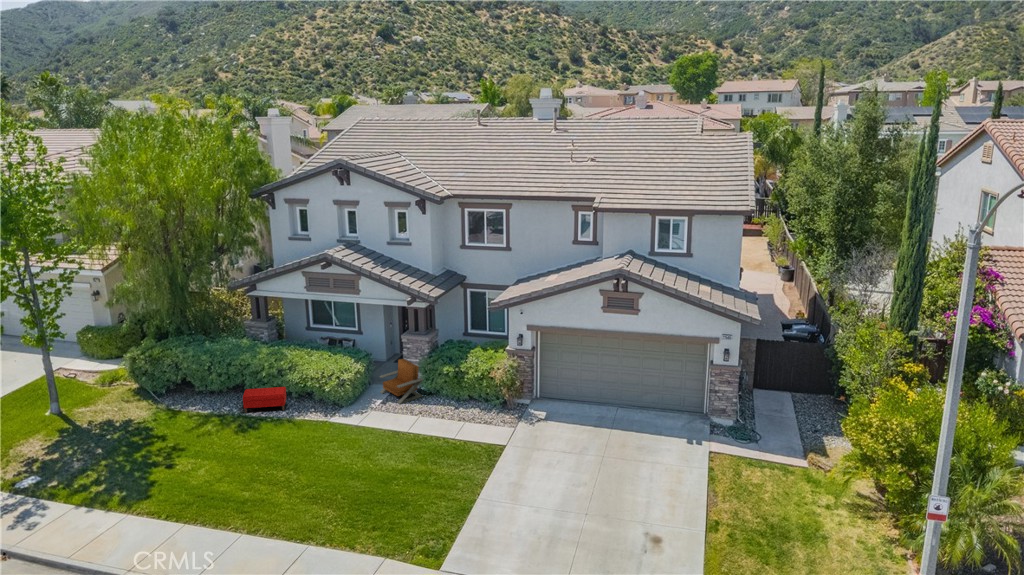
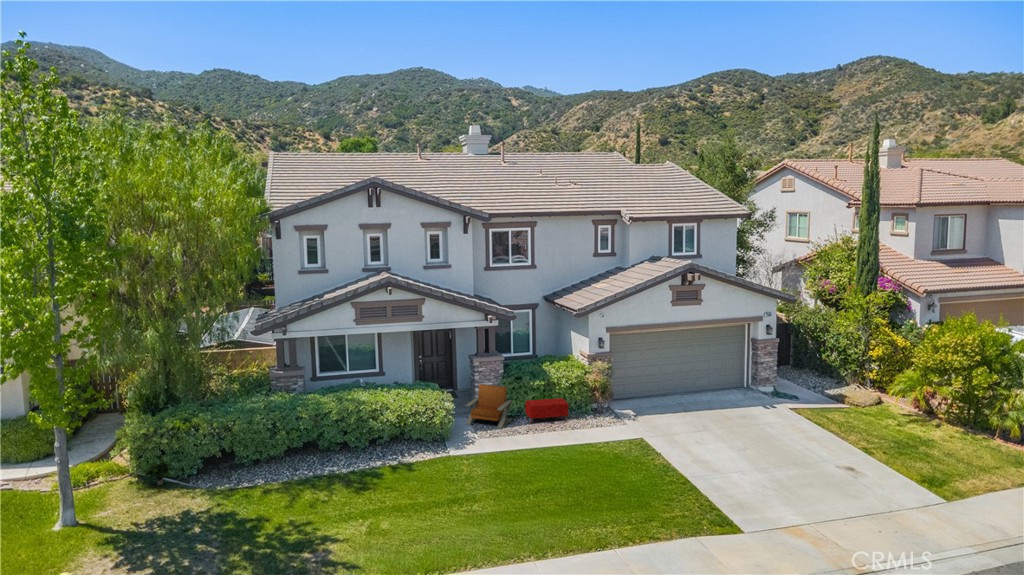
potted plant: none [107,379,133,398] -> present [144,460,177,485]
bench: present [243,387,286,413] -> present [525,398,569,424]

